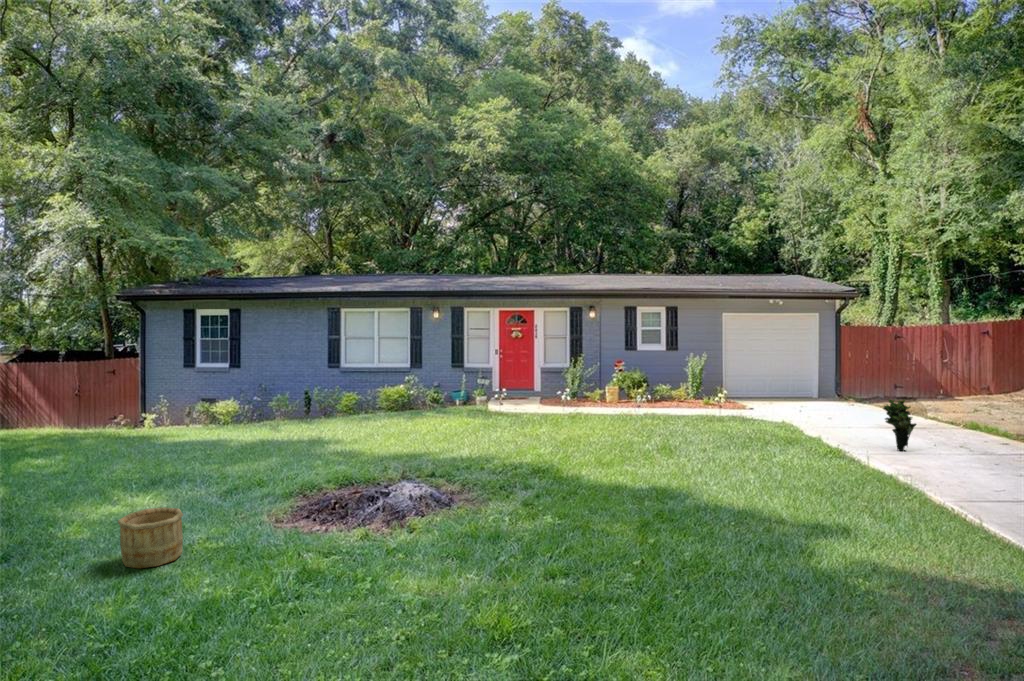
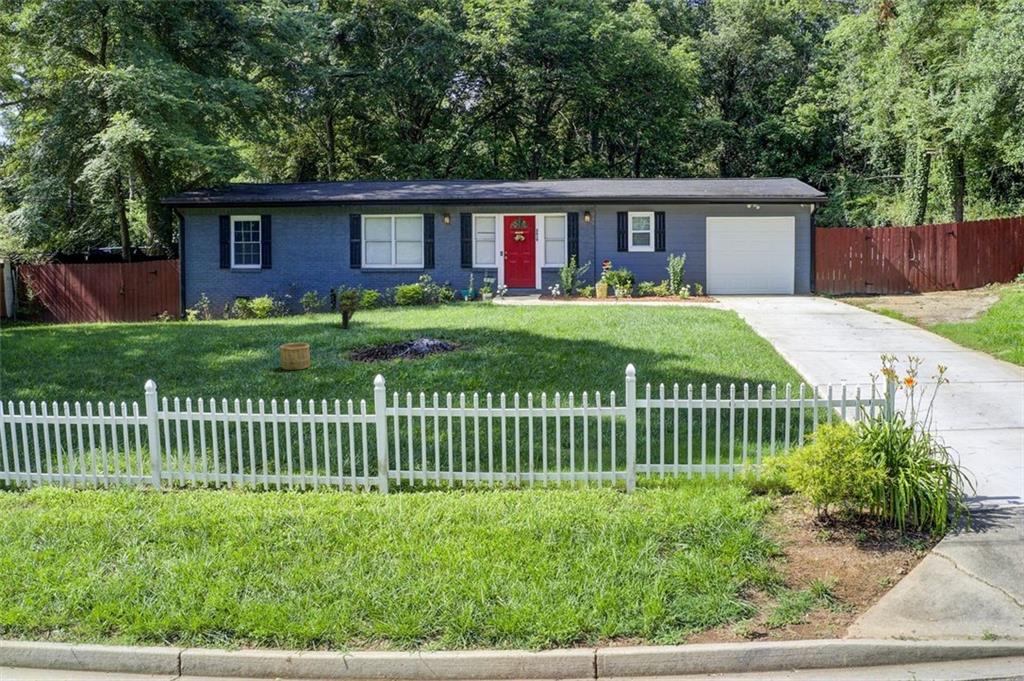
potted plant: present [883,399,917,451] -> present [337,290,358,329]

